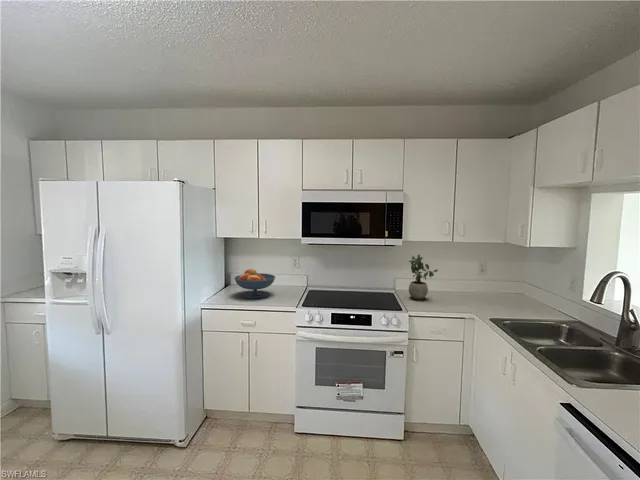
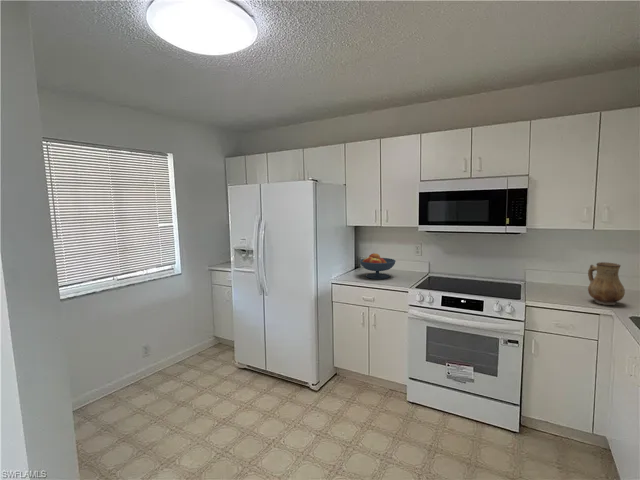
potted plant: present [409,254,438,300] -> none [537,243,571,293]
ceramic pitcher: none [450,271,479,308] -> present [588,262,625,305]

